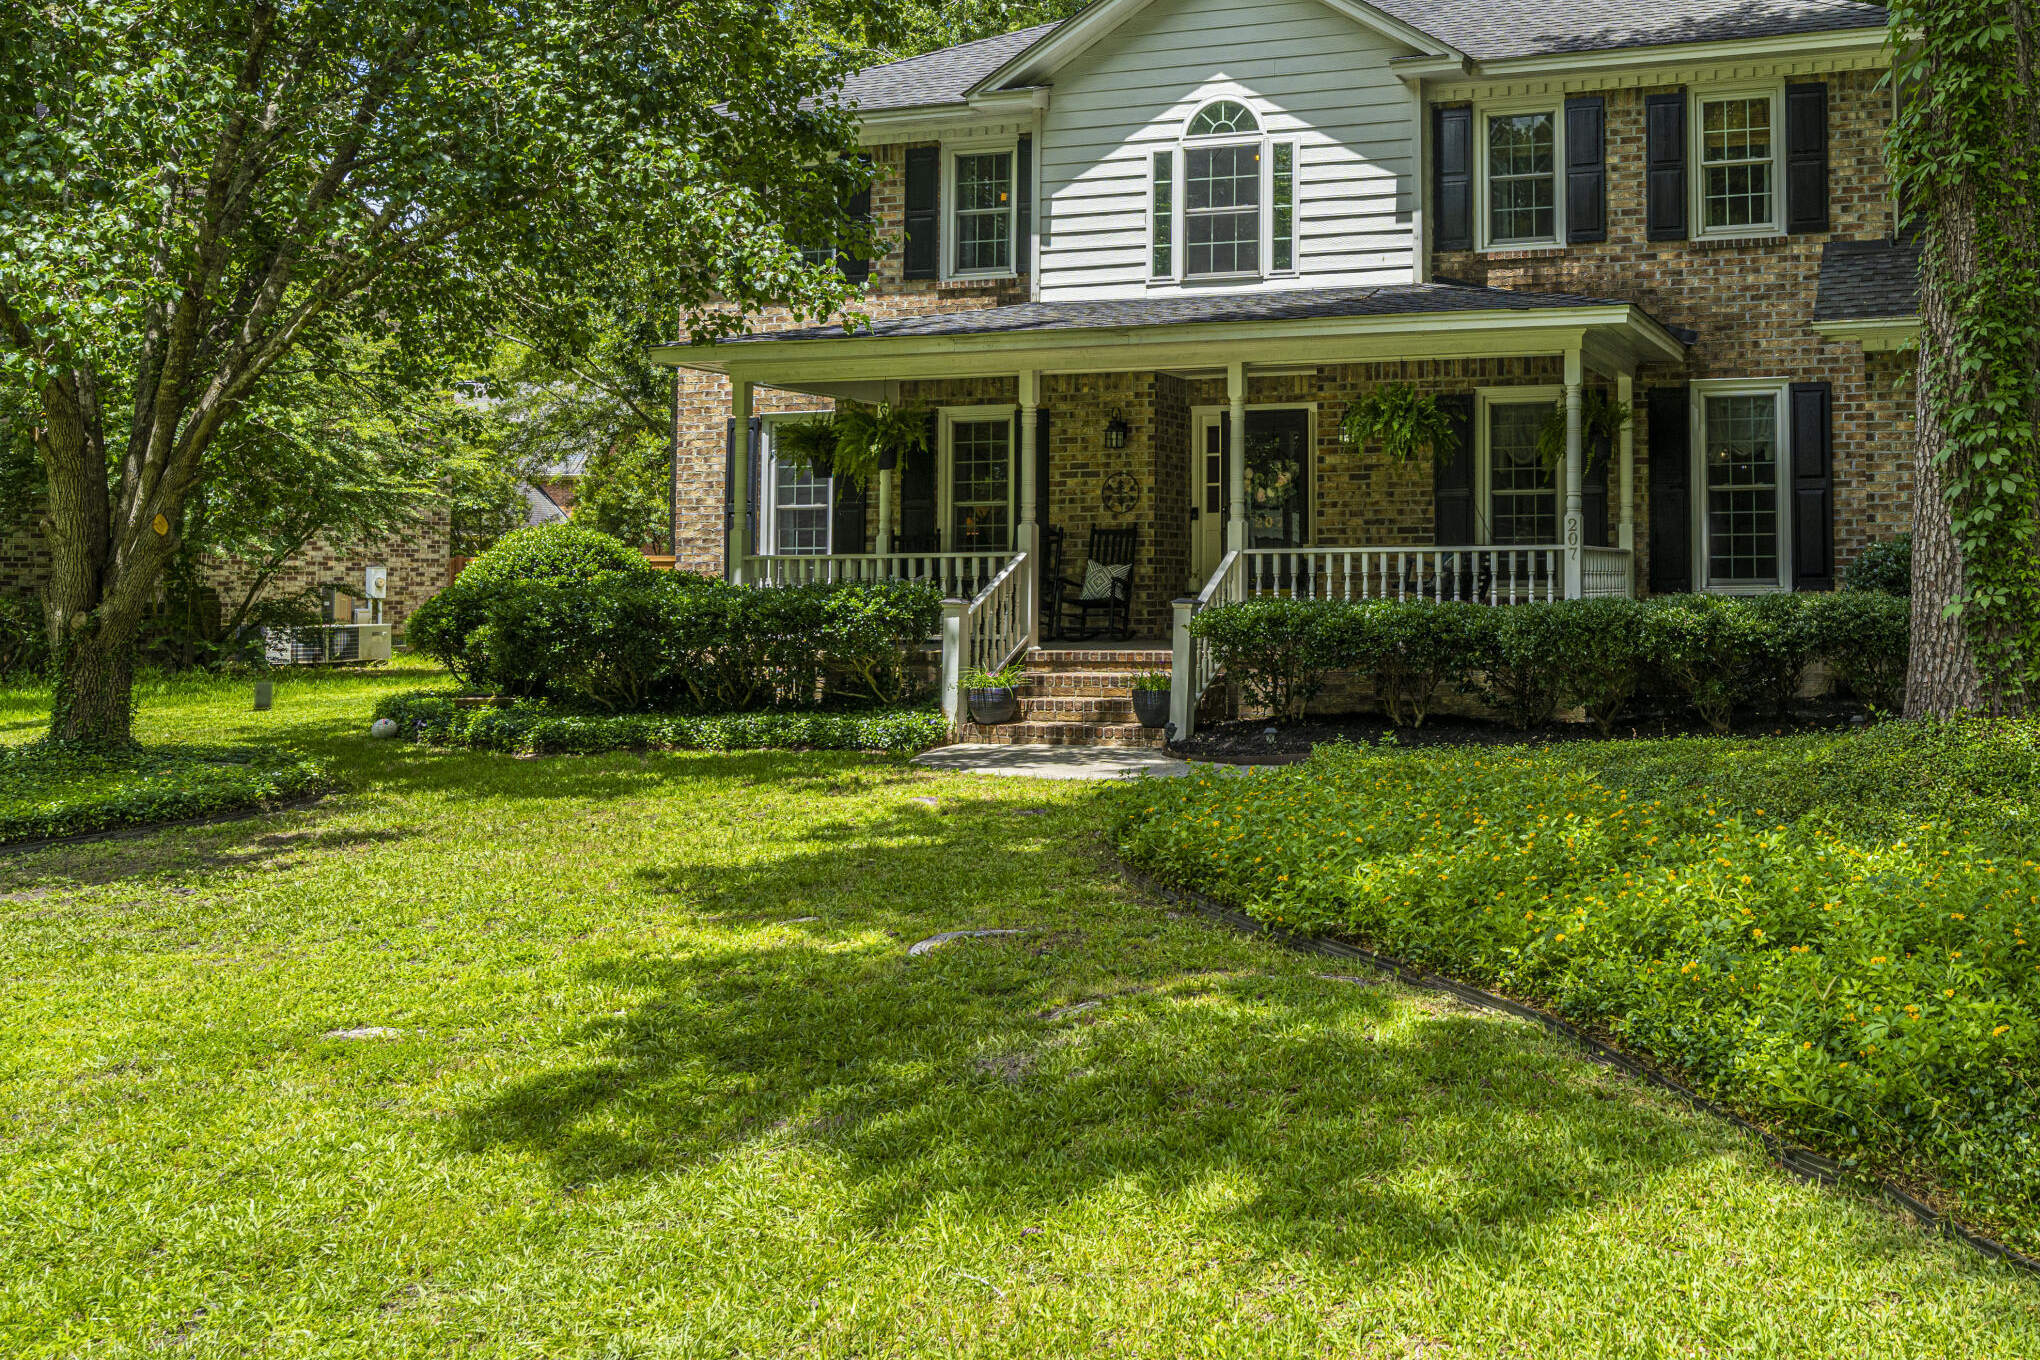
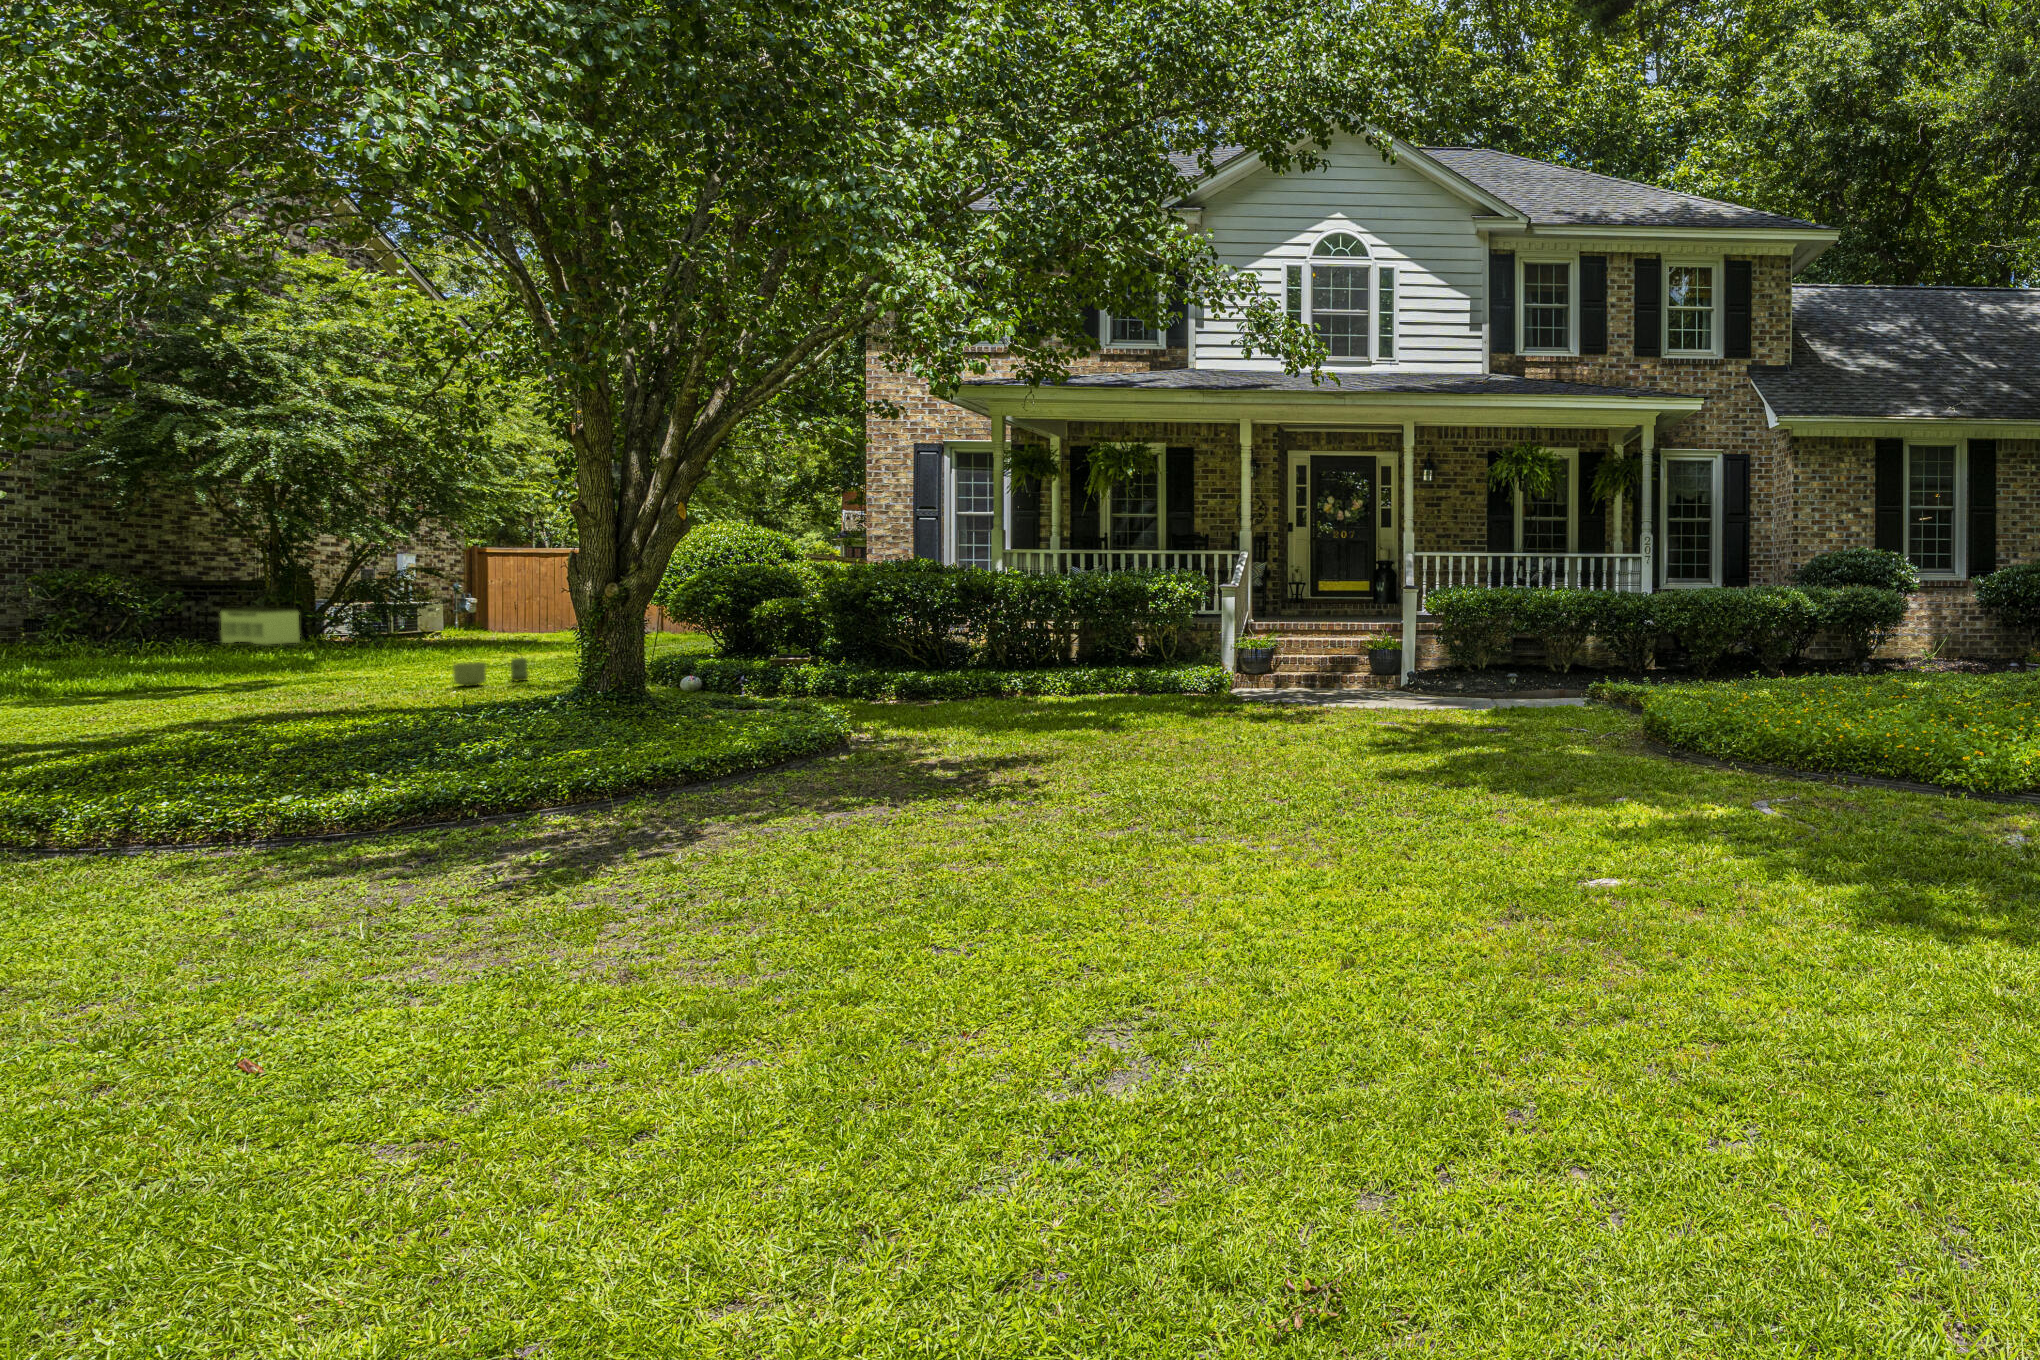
bench: none [183,625,247,666] -> present [221,607,300,645]
planter: none [177,686,214,714] -> present [453,662,486,687]

